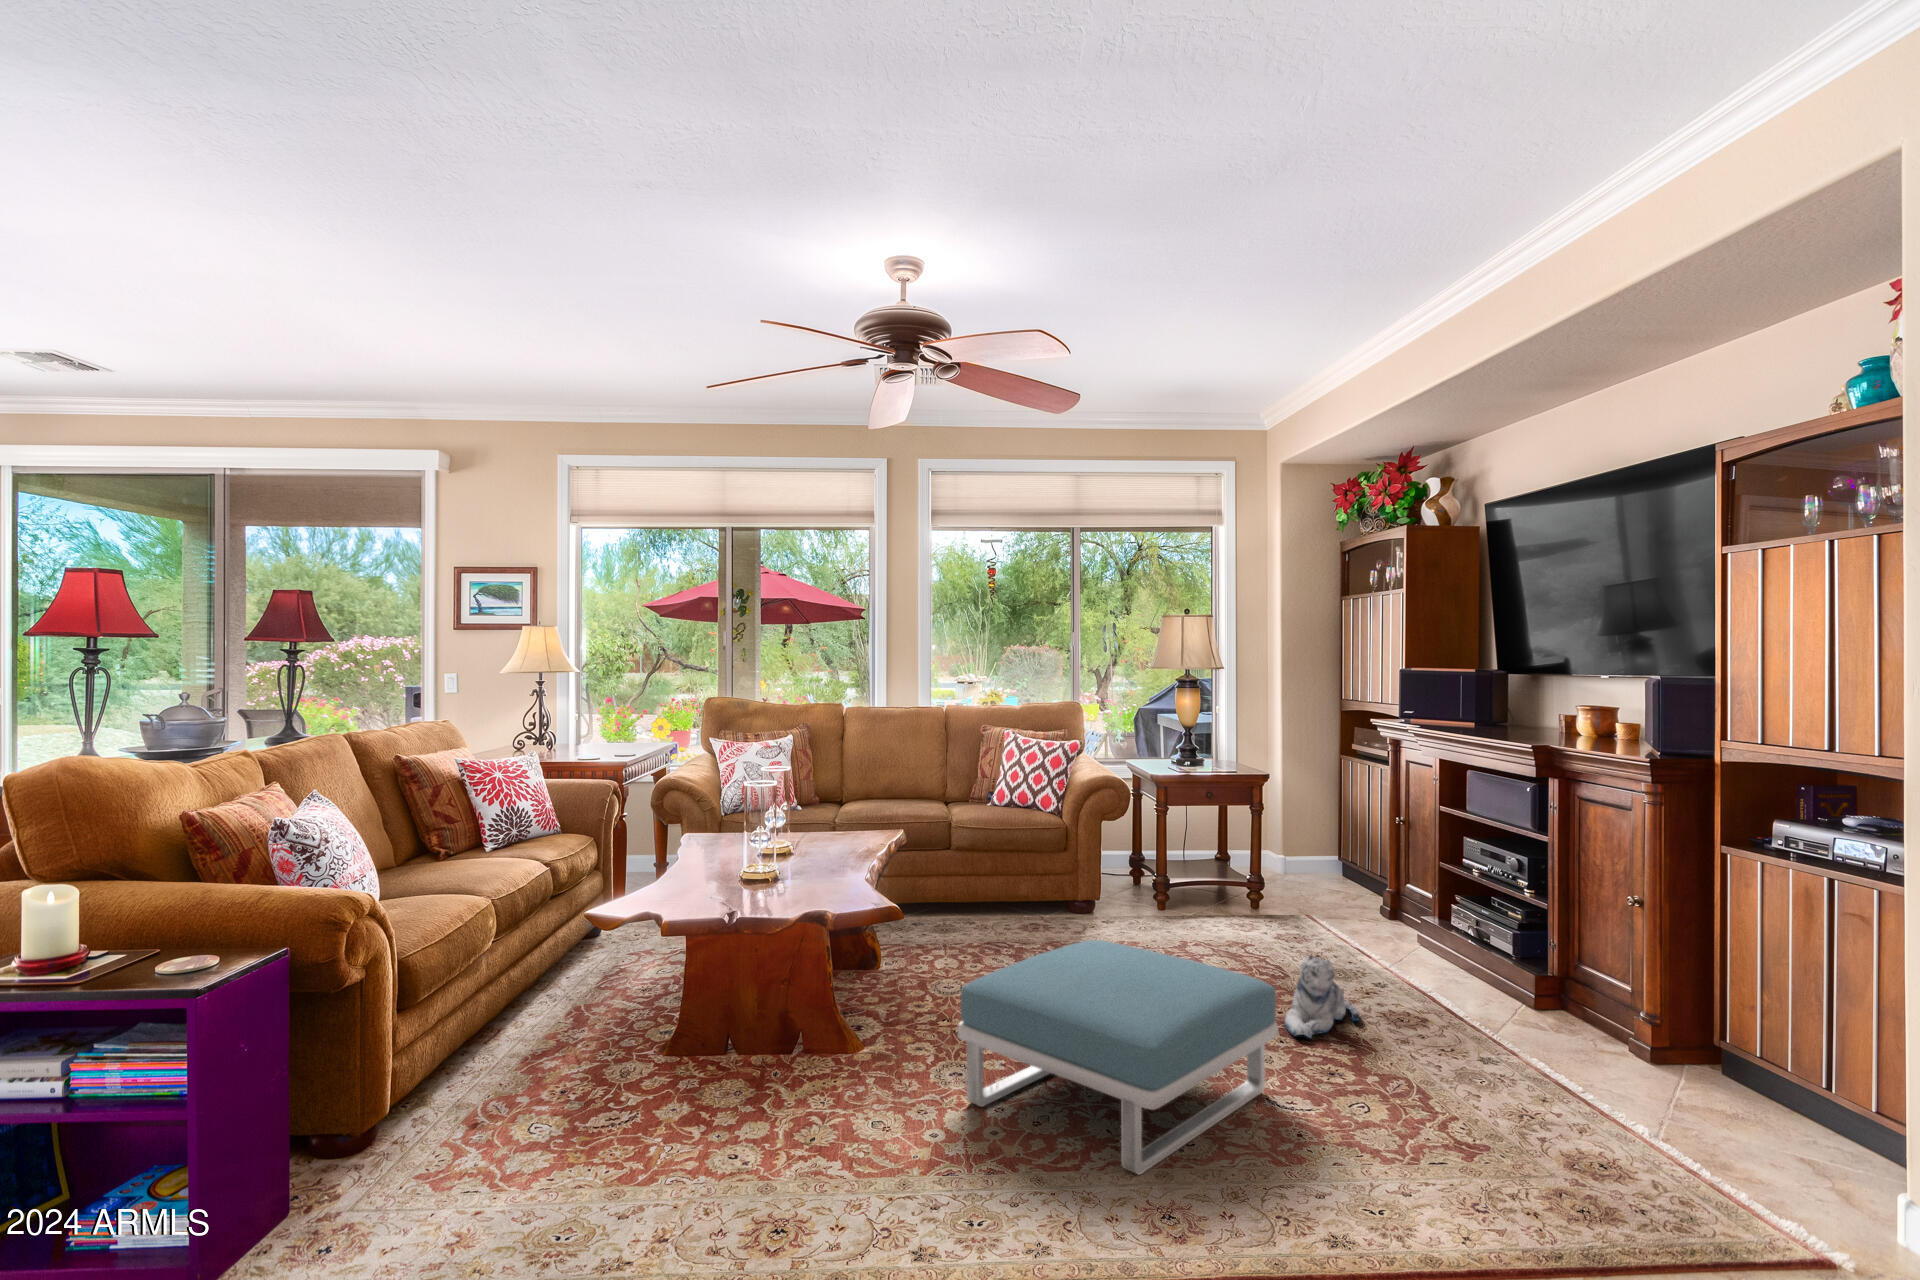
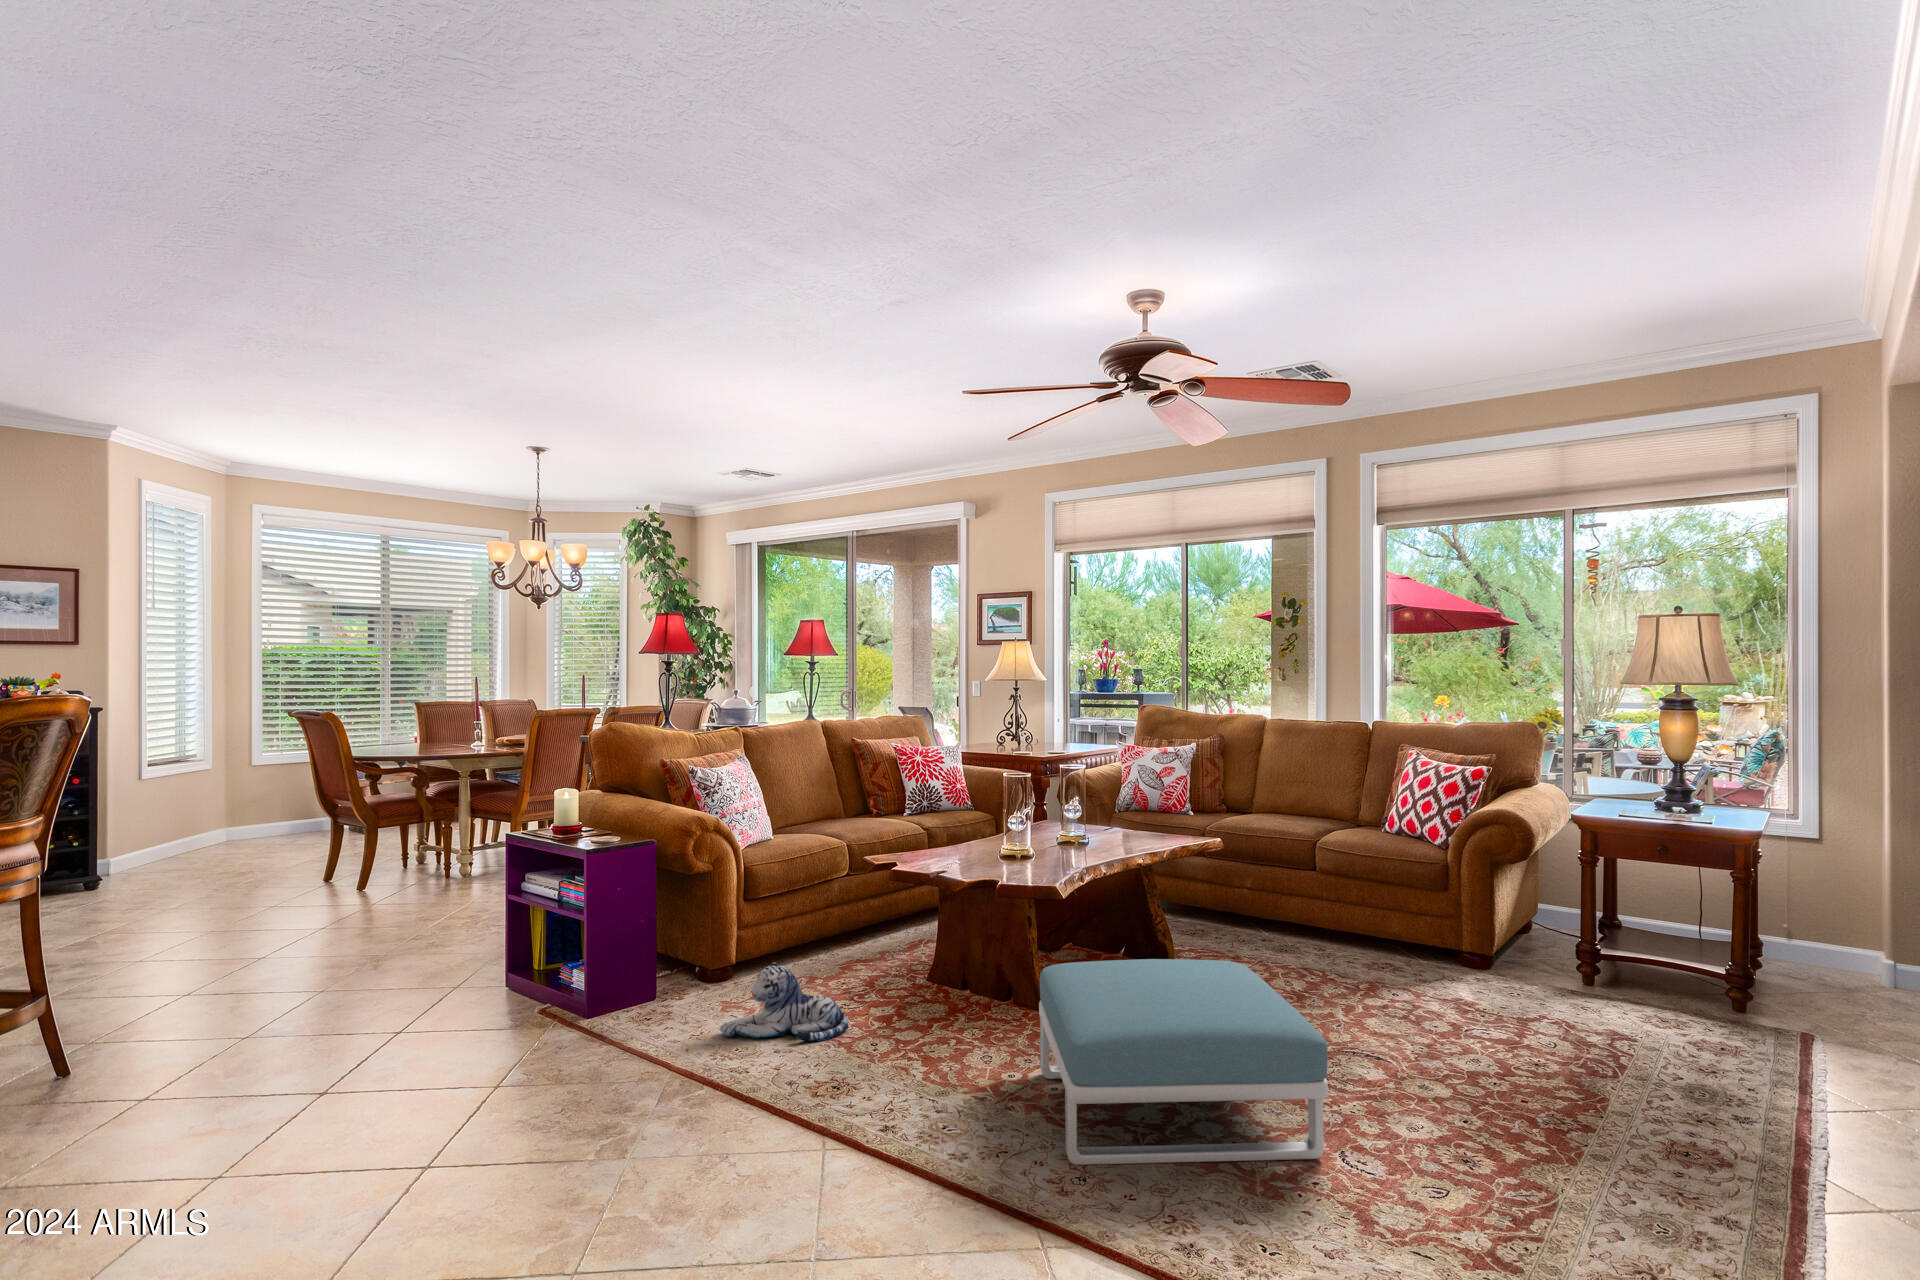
plush toy: present [1285,956,1360,1038] -> present [720,963,848,1042]

